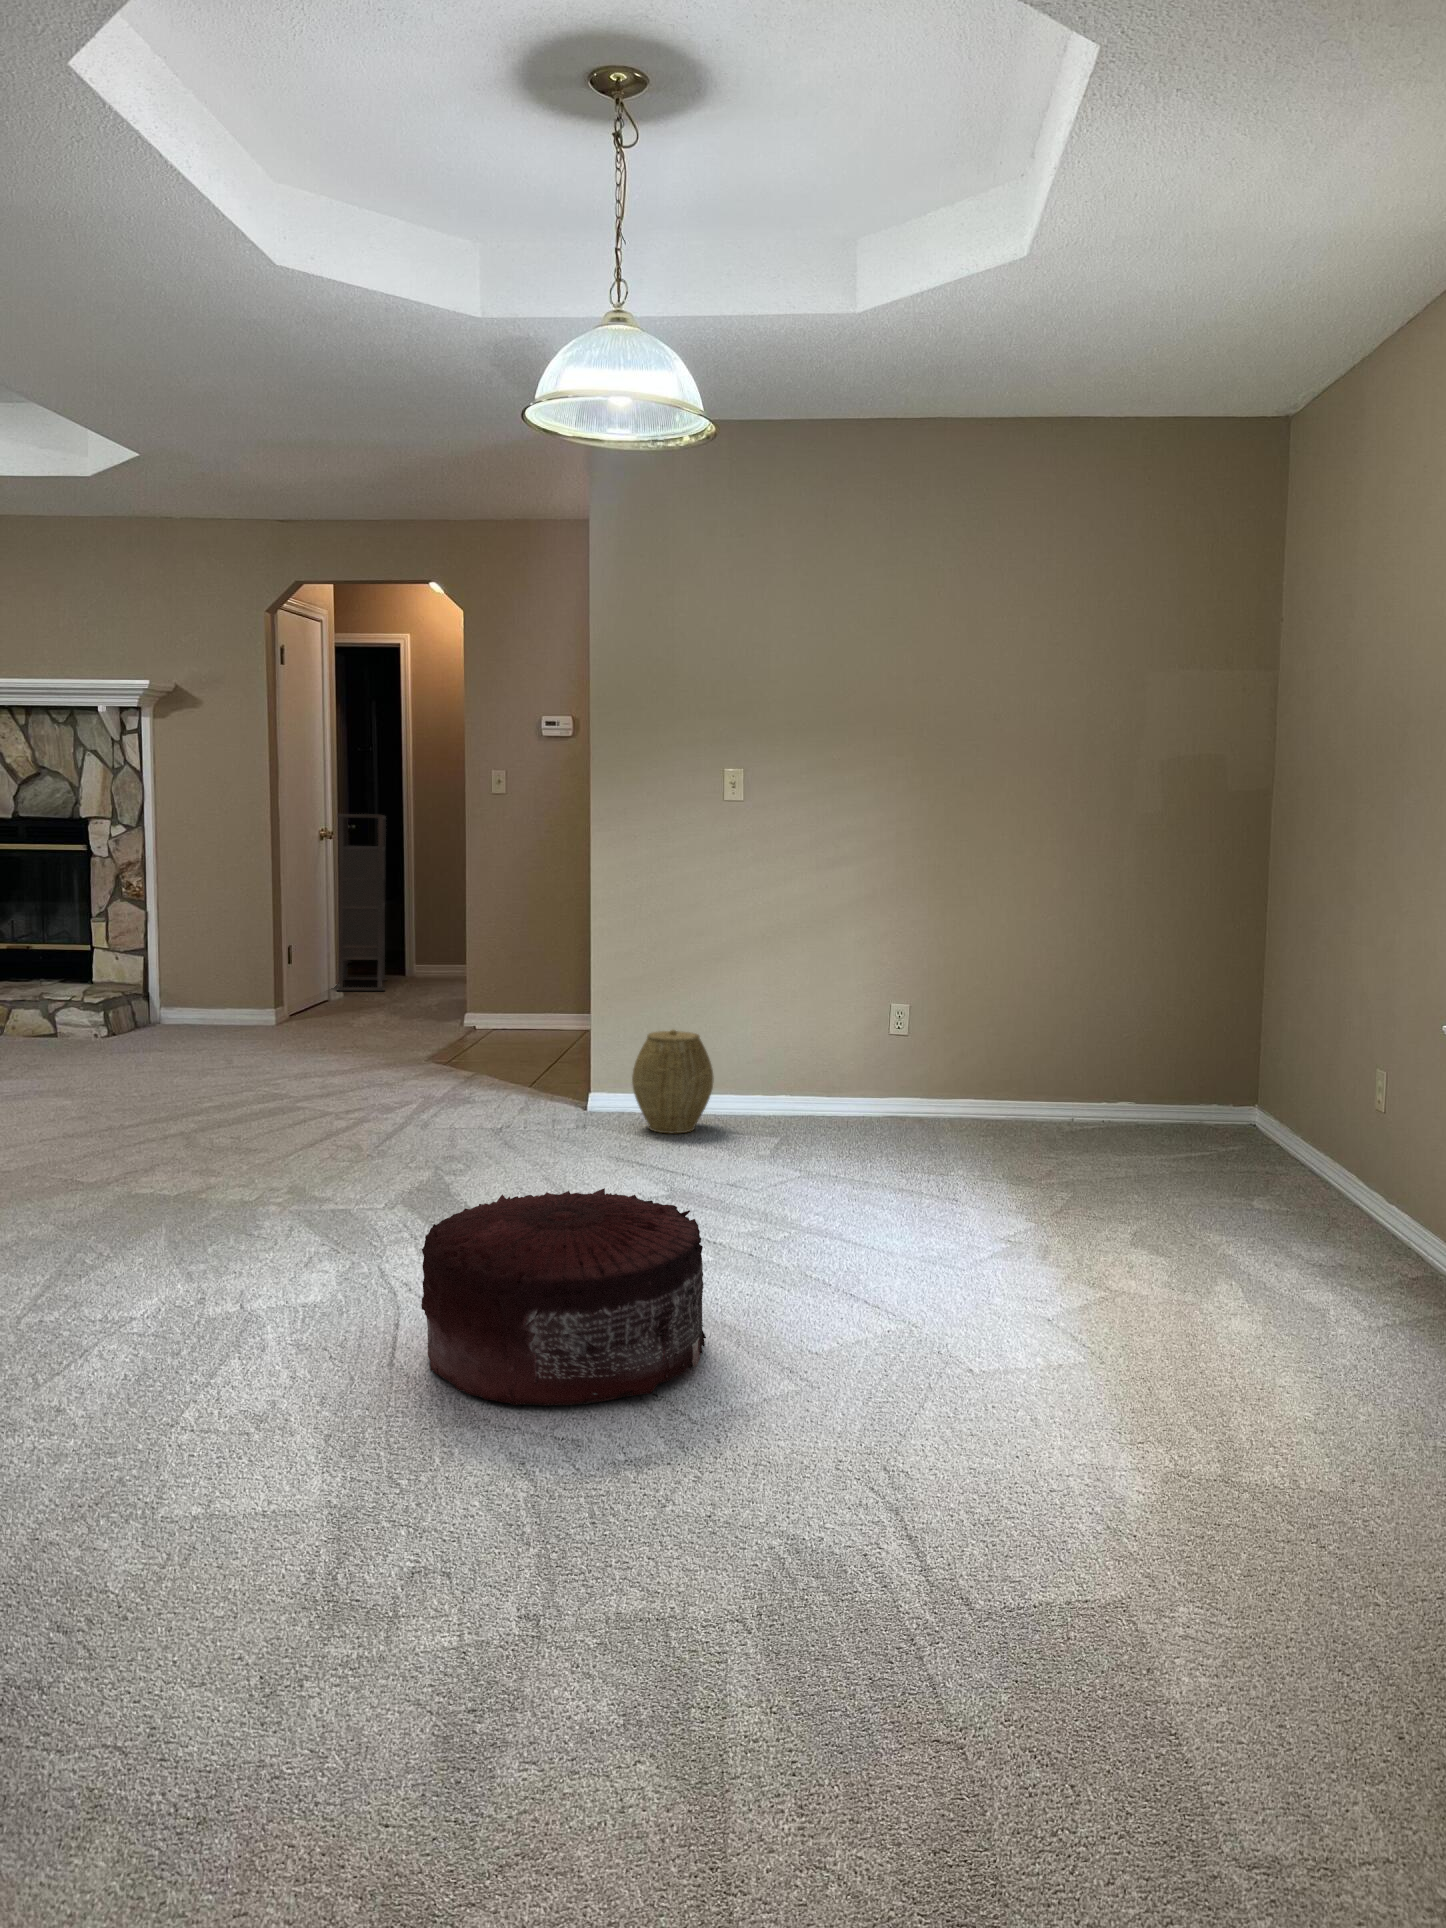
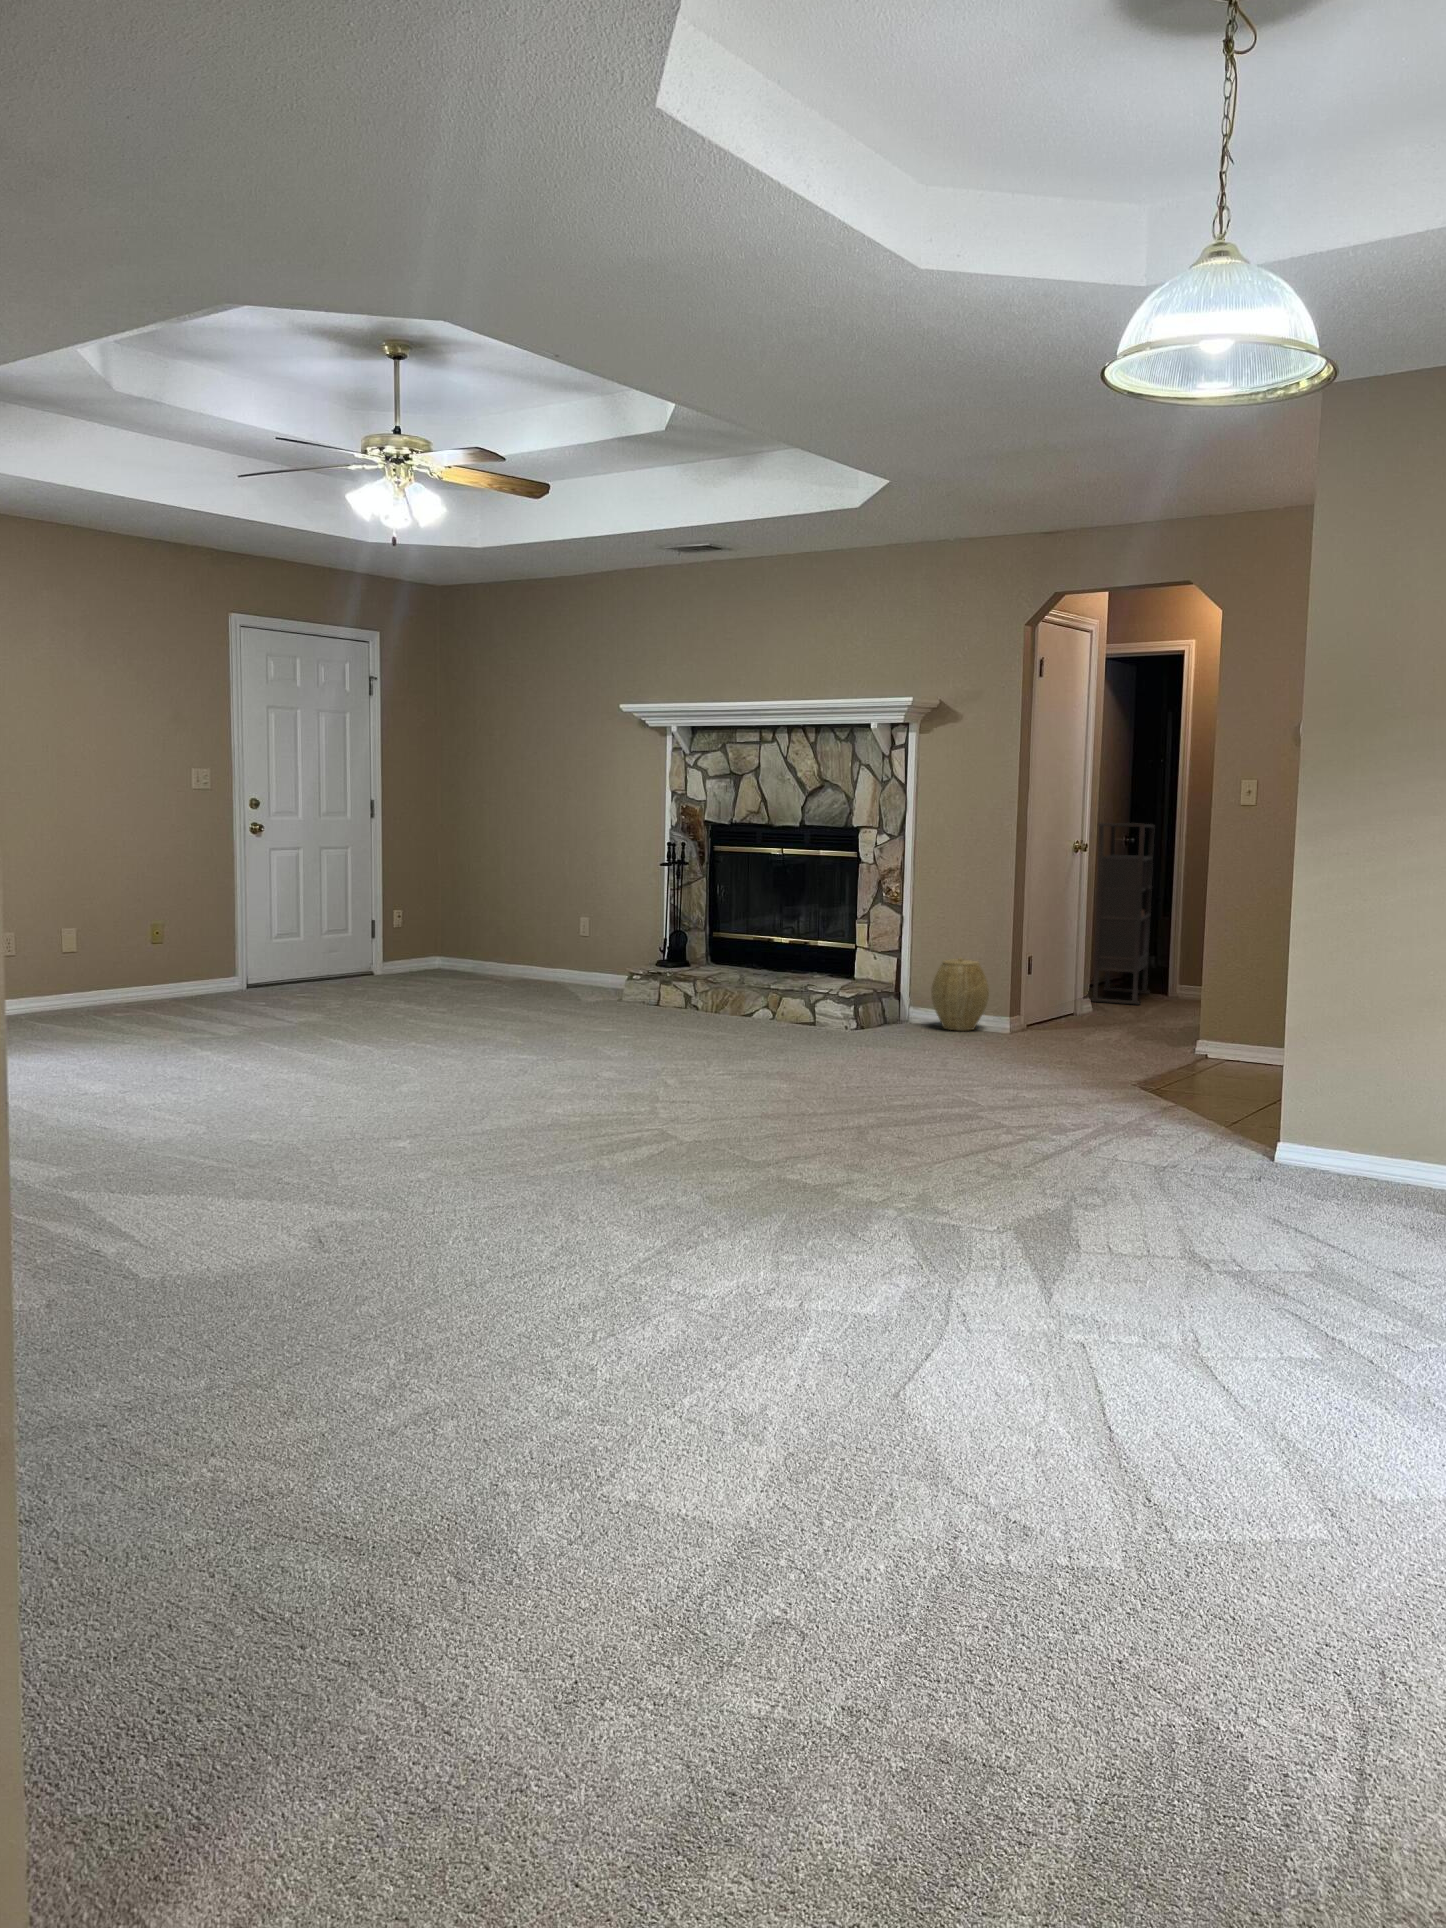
woven basket: present [632,1030,714,1133] -> present [931,958,989,1031]
pouf: present [421,1188,706,1406] -> none [916,1239,1249,1498]

